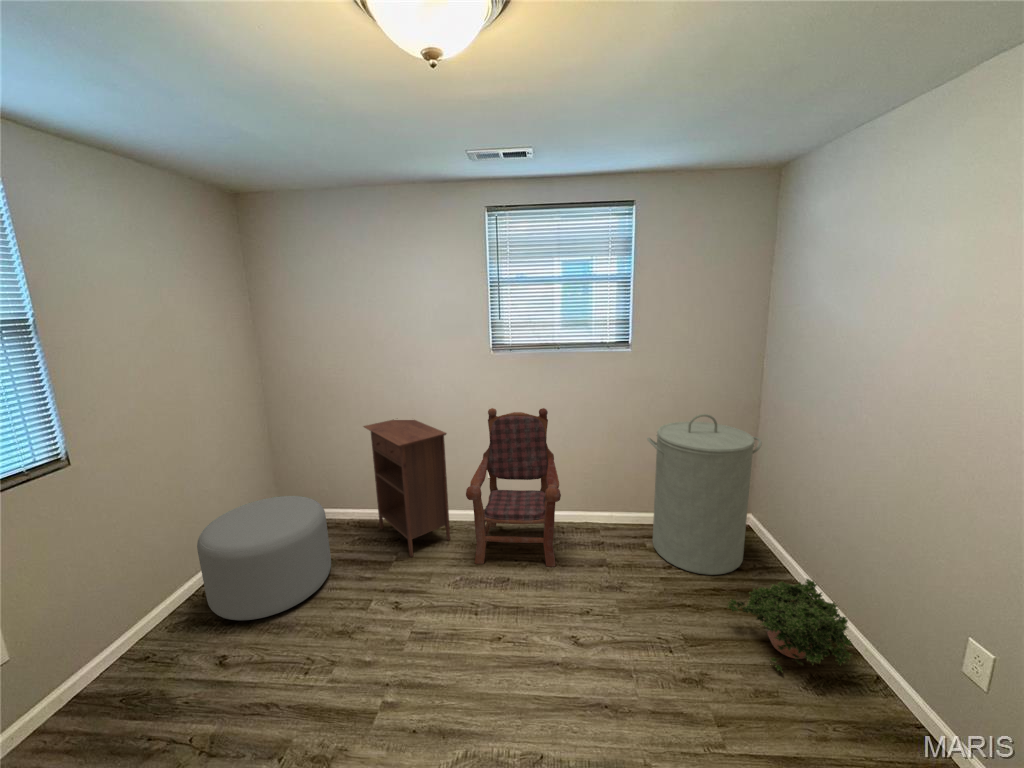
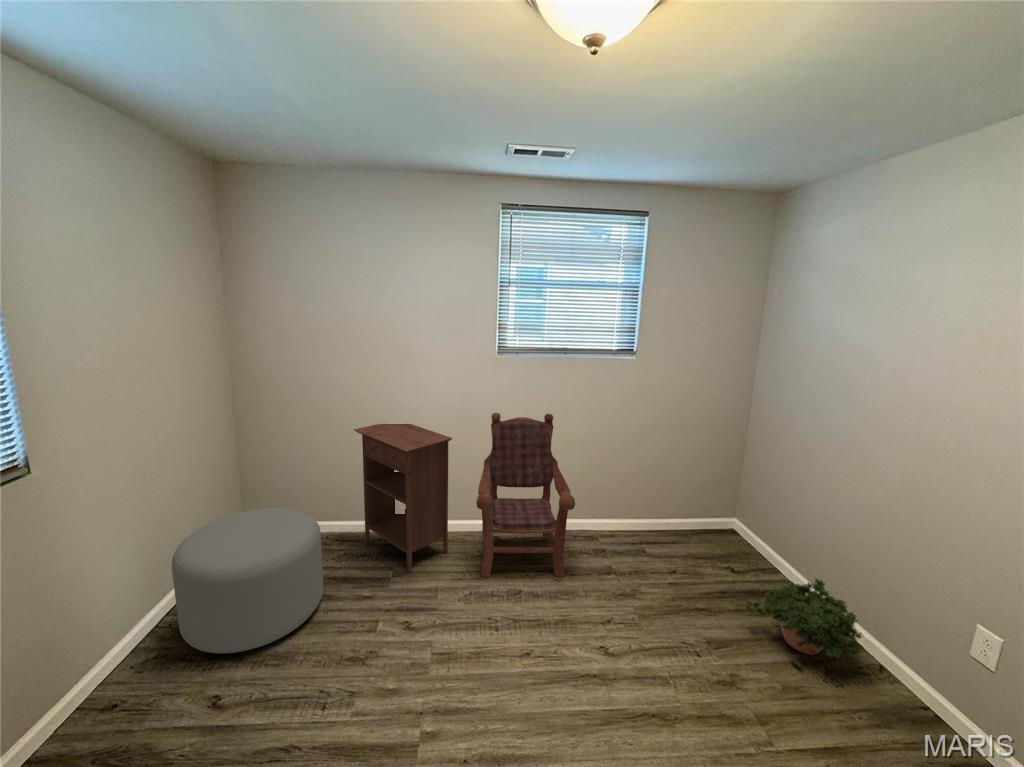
laundry hamper: present [647,414,762,575] -> none [652,422,760,579]

